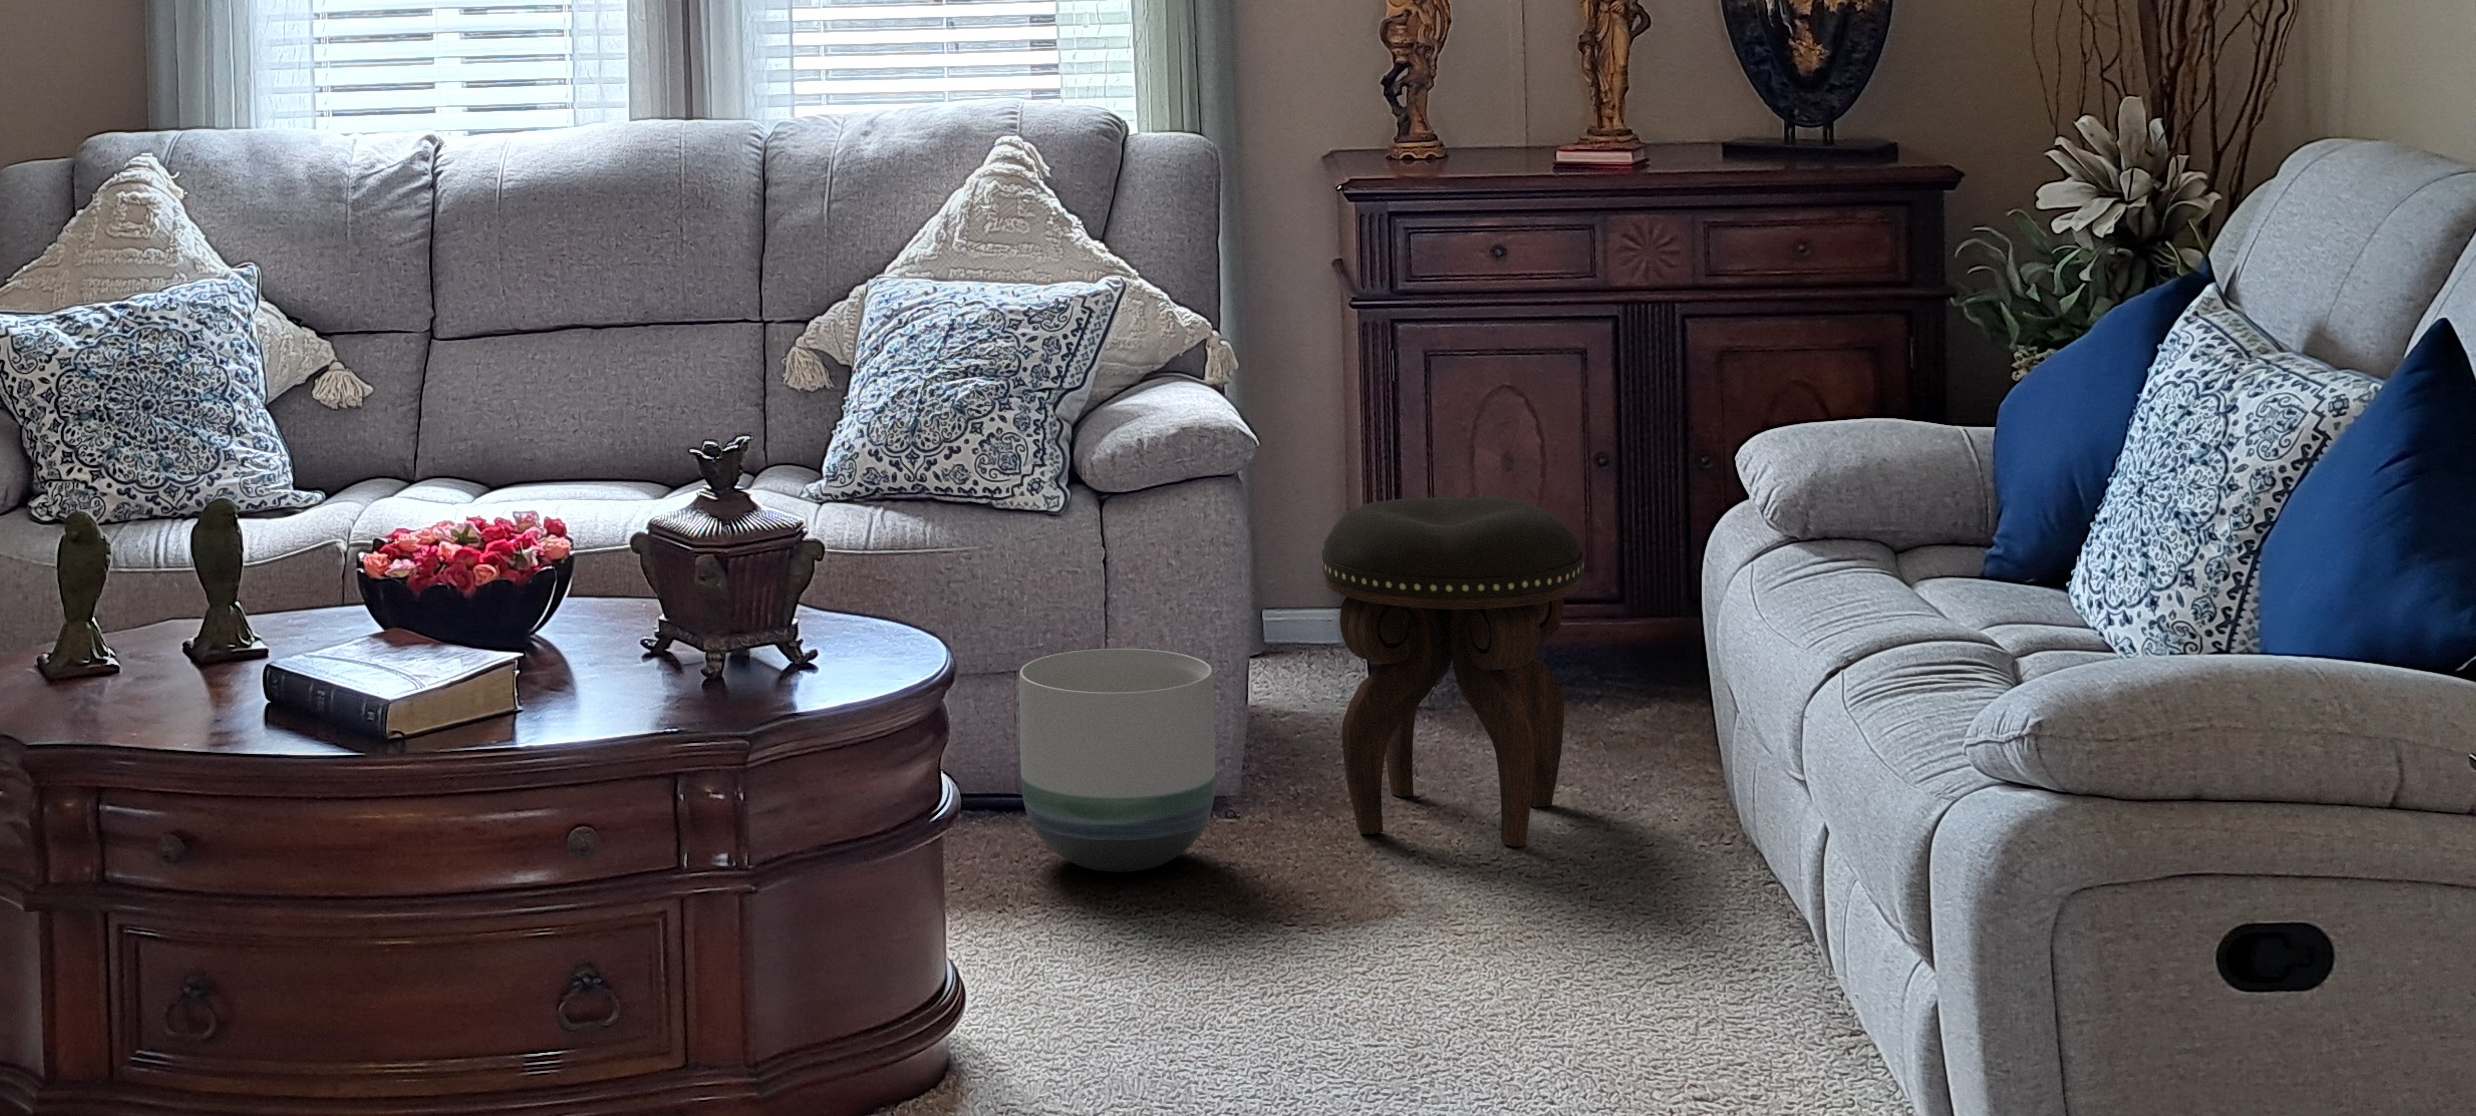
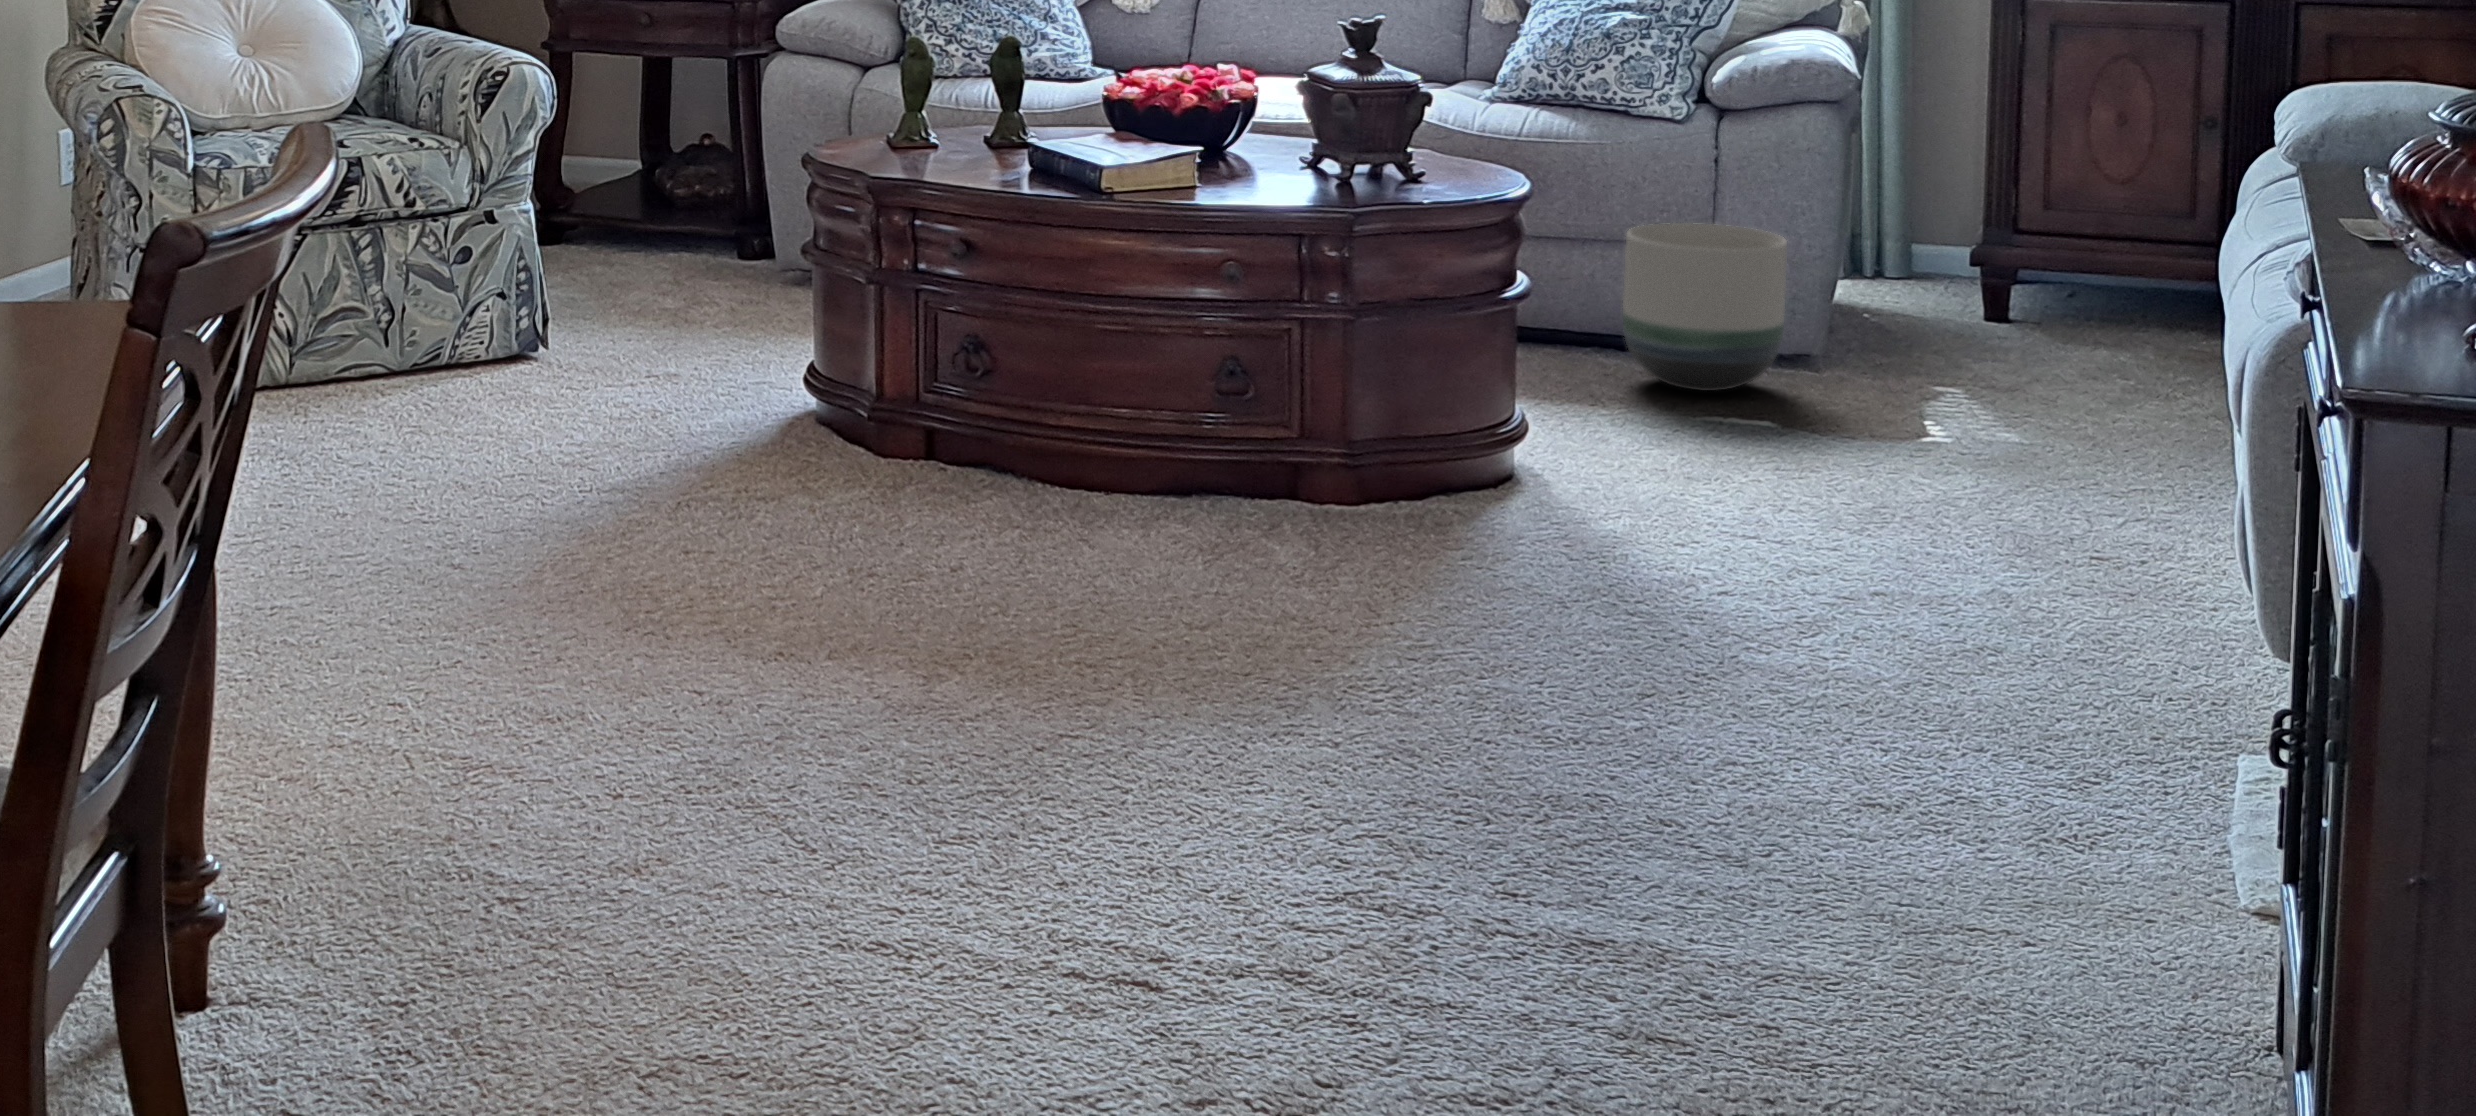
footstool: present [1322,497,1584,846] -> none [1901,129,2134,410]

